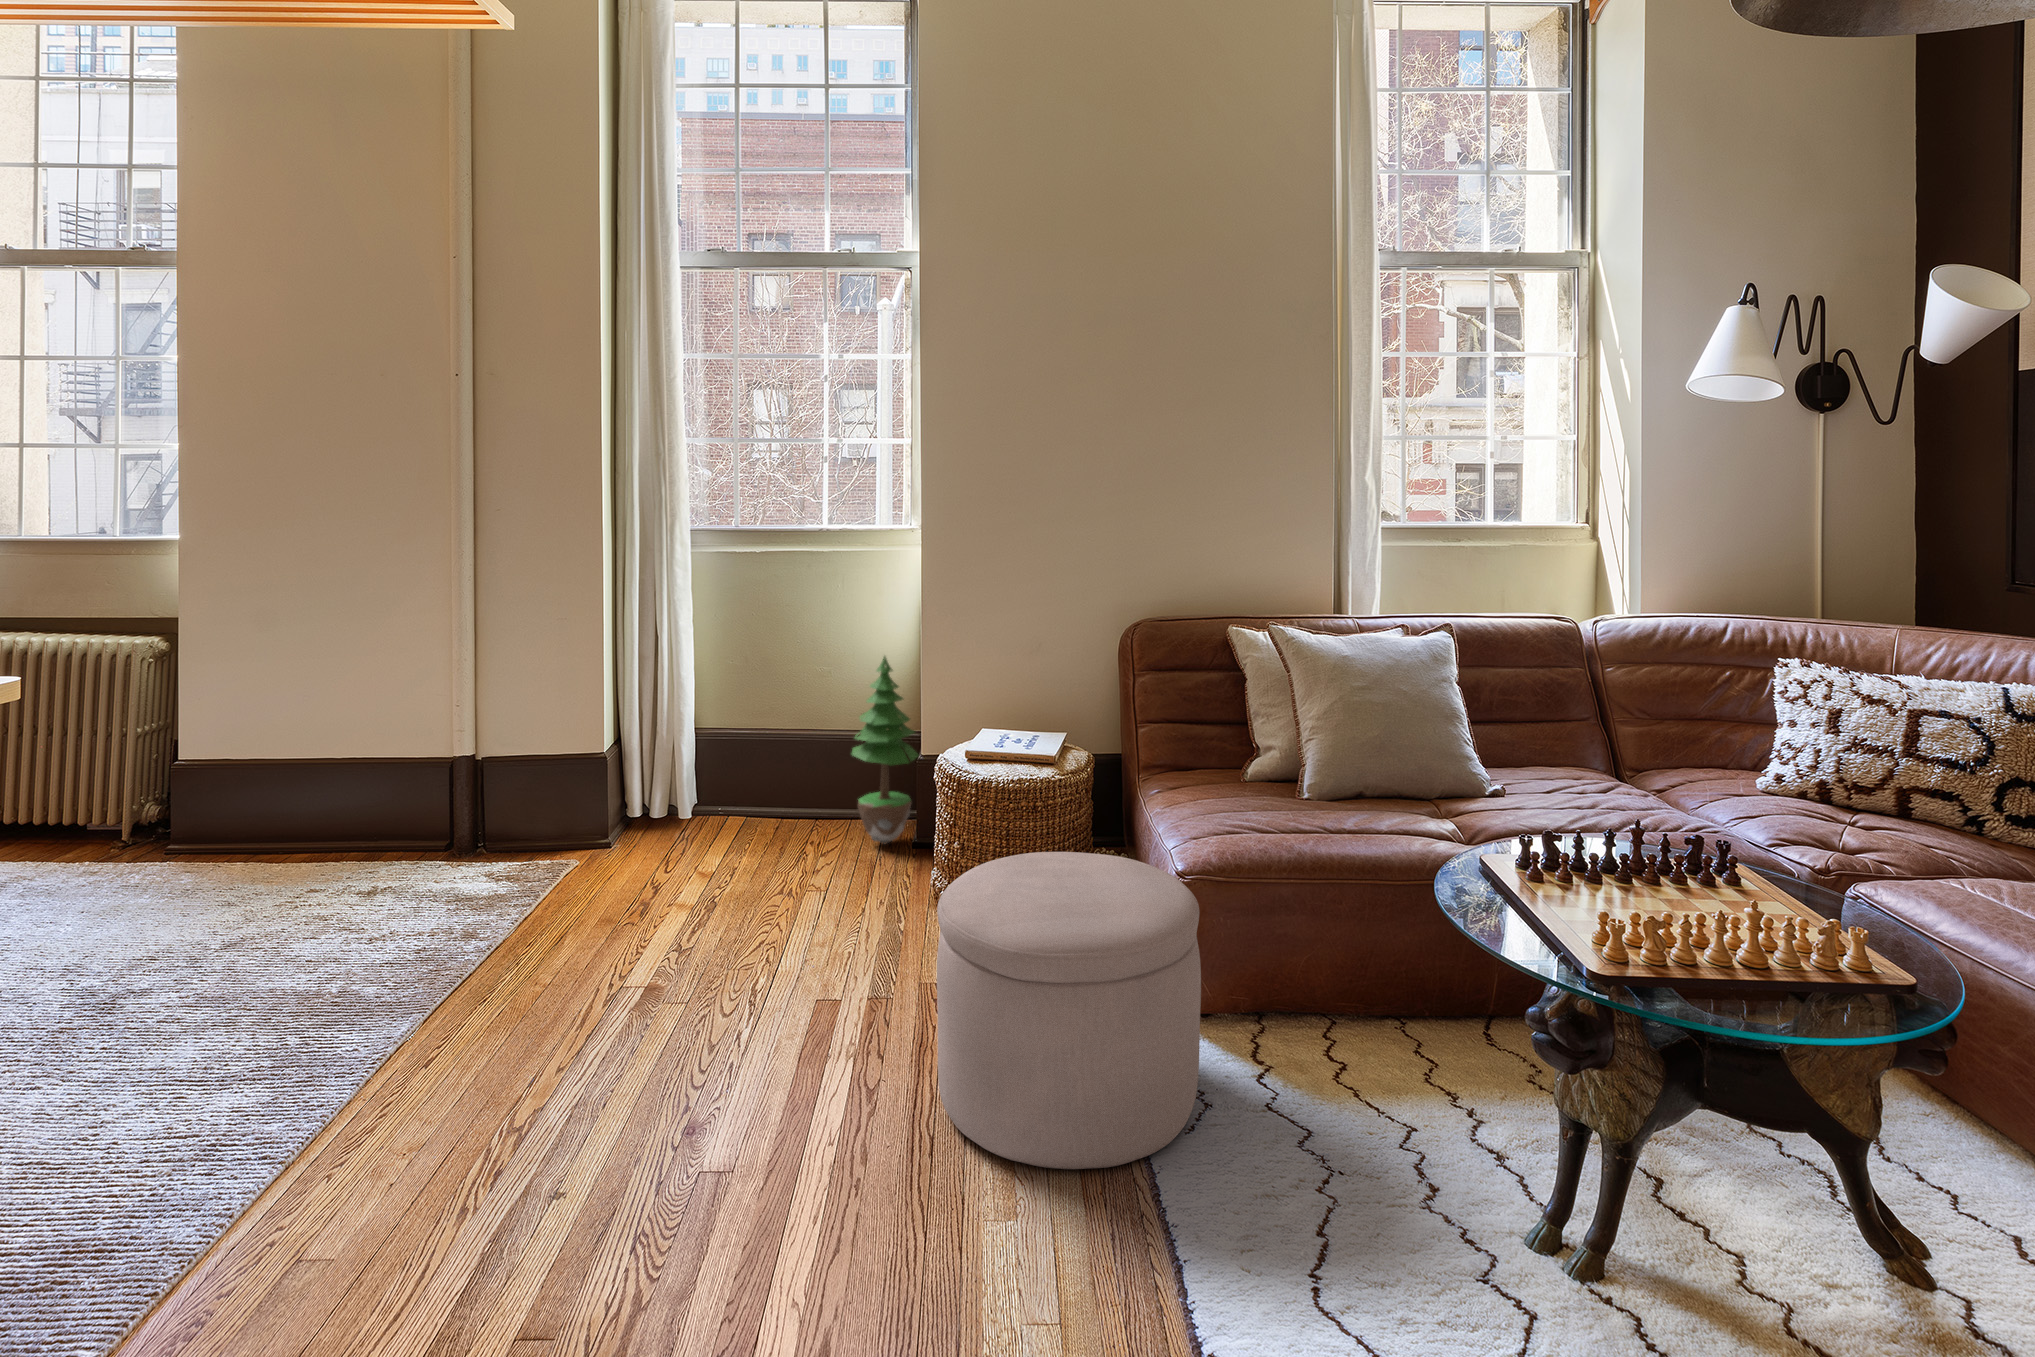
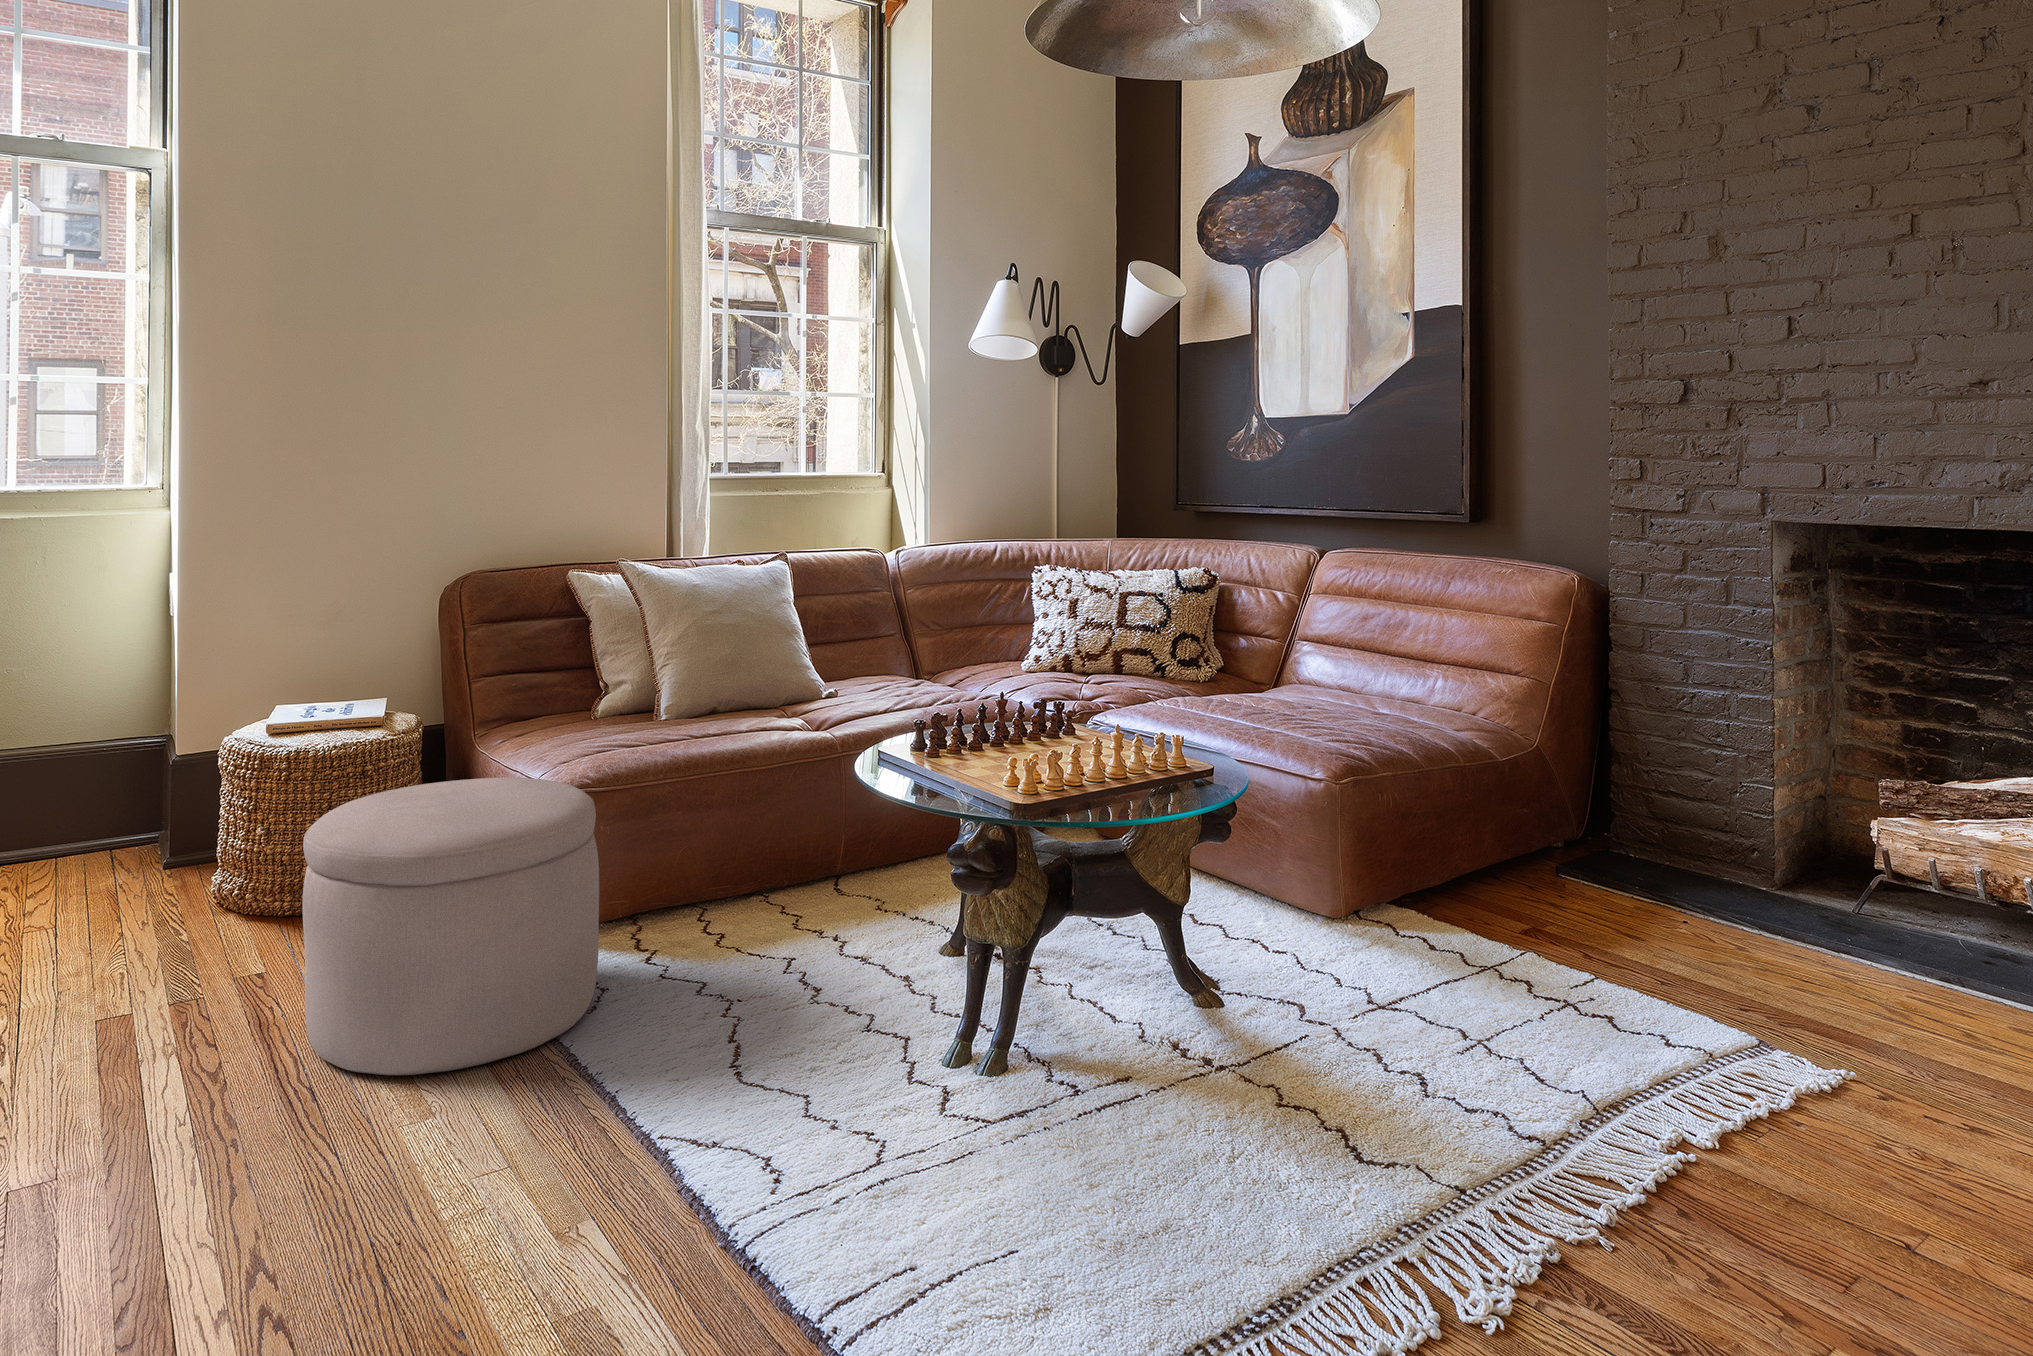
potted tree: present [852,656,919,844] -> none [67,634,171,872]

